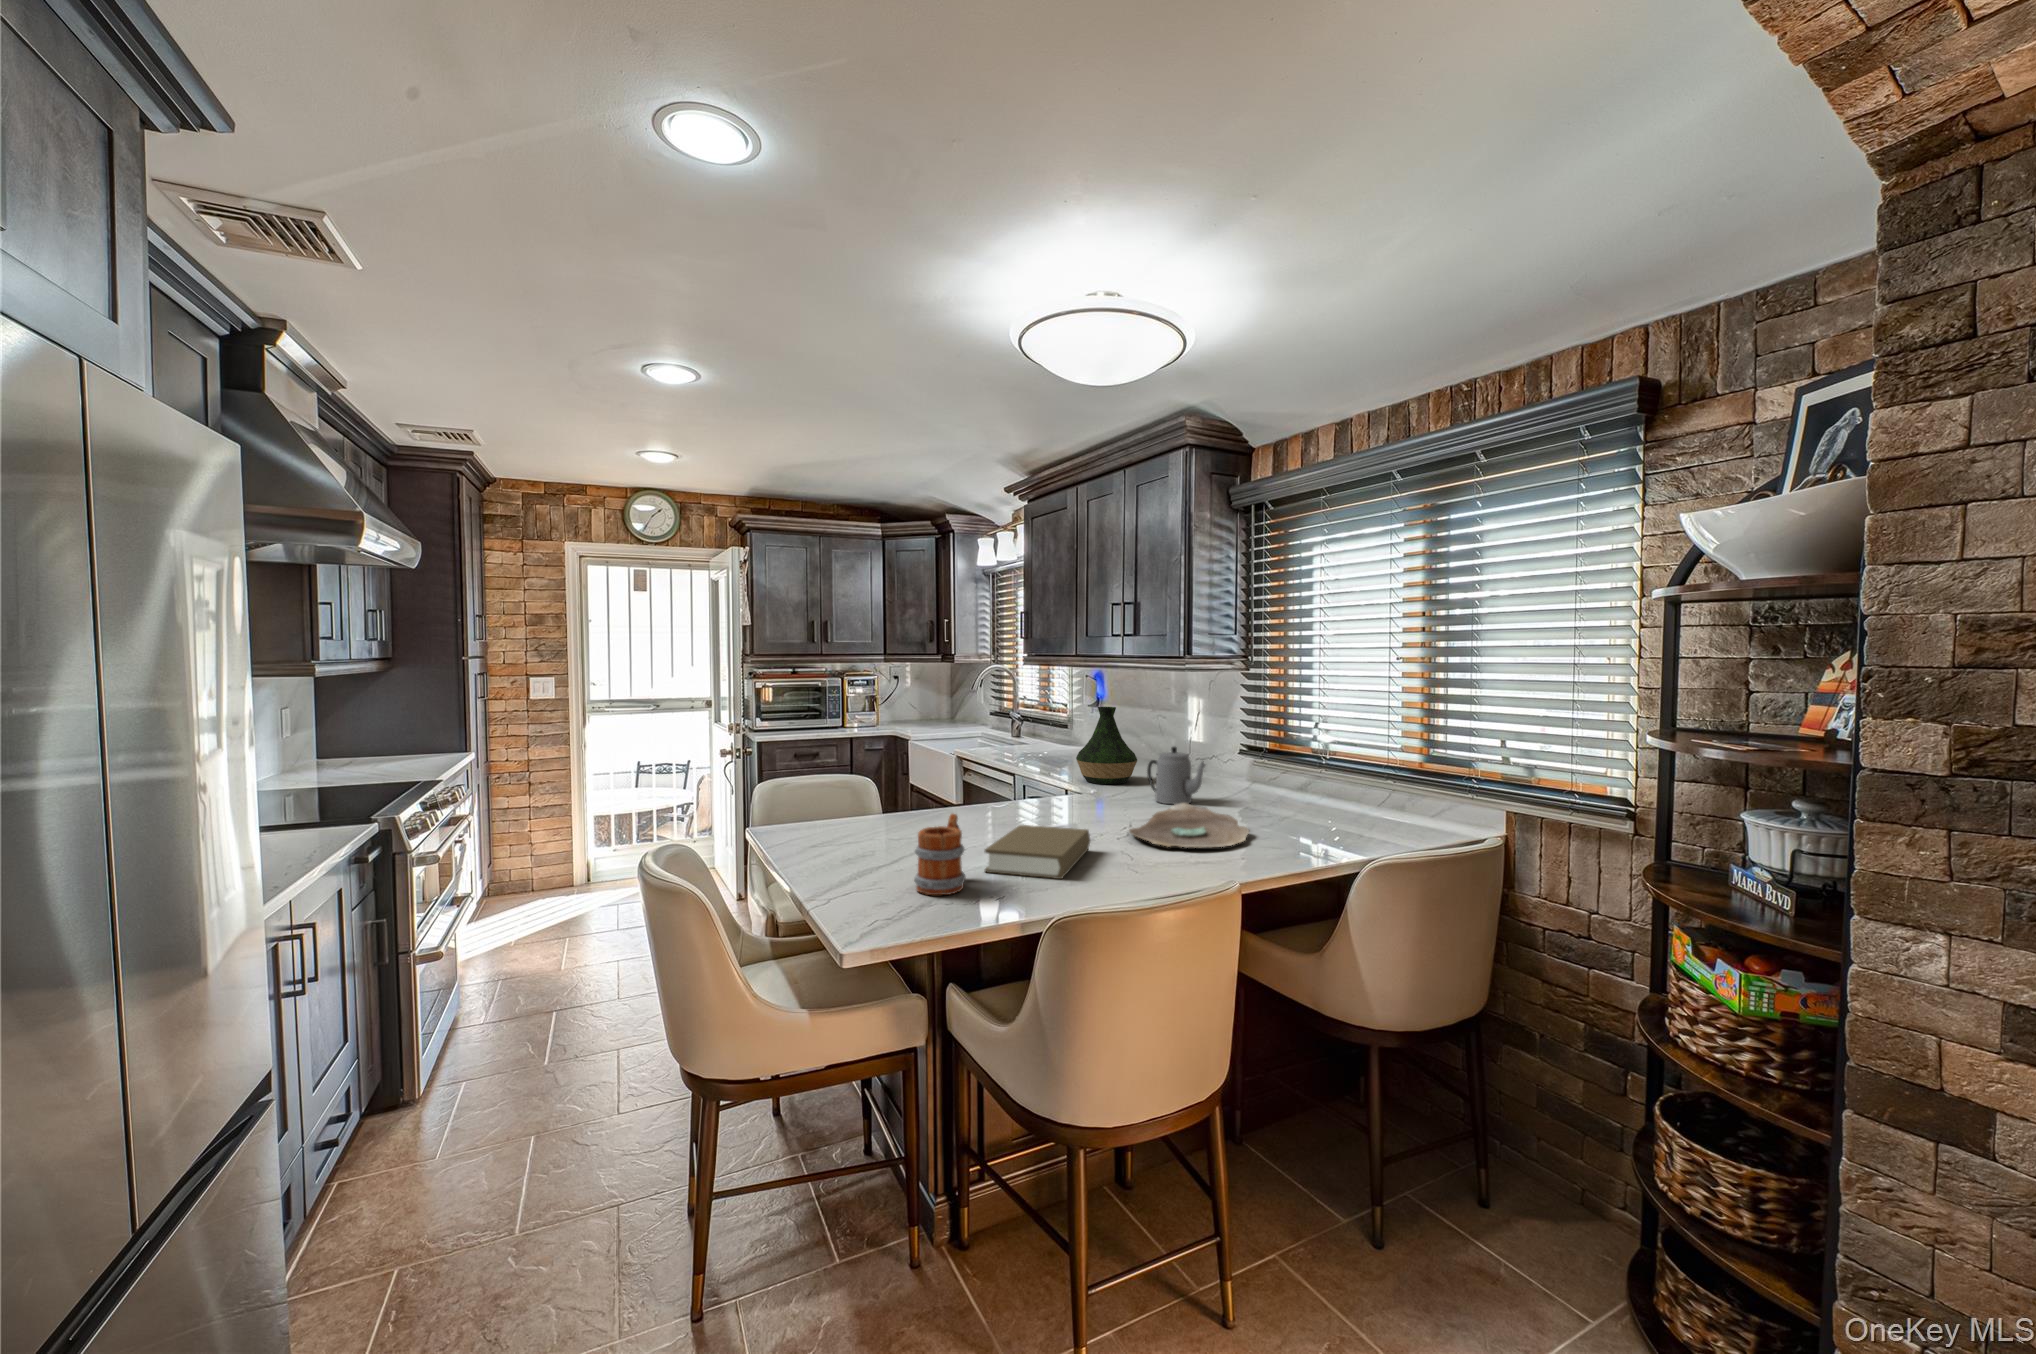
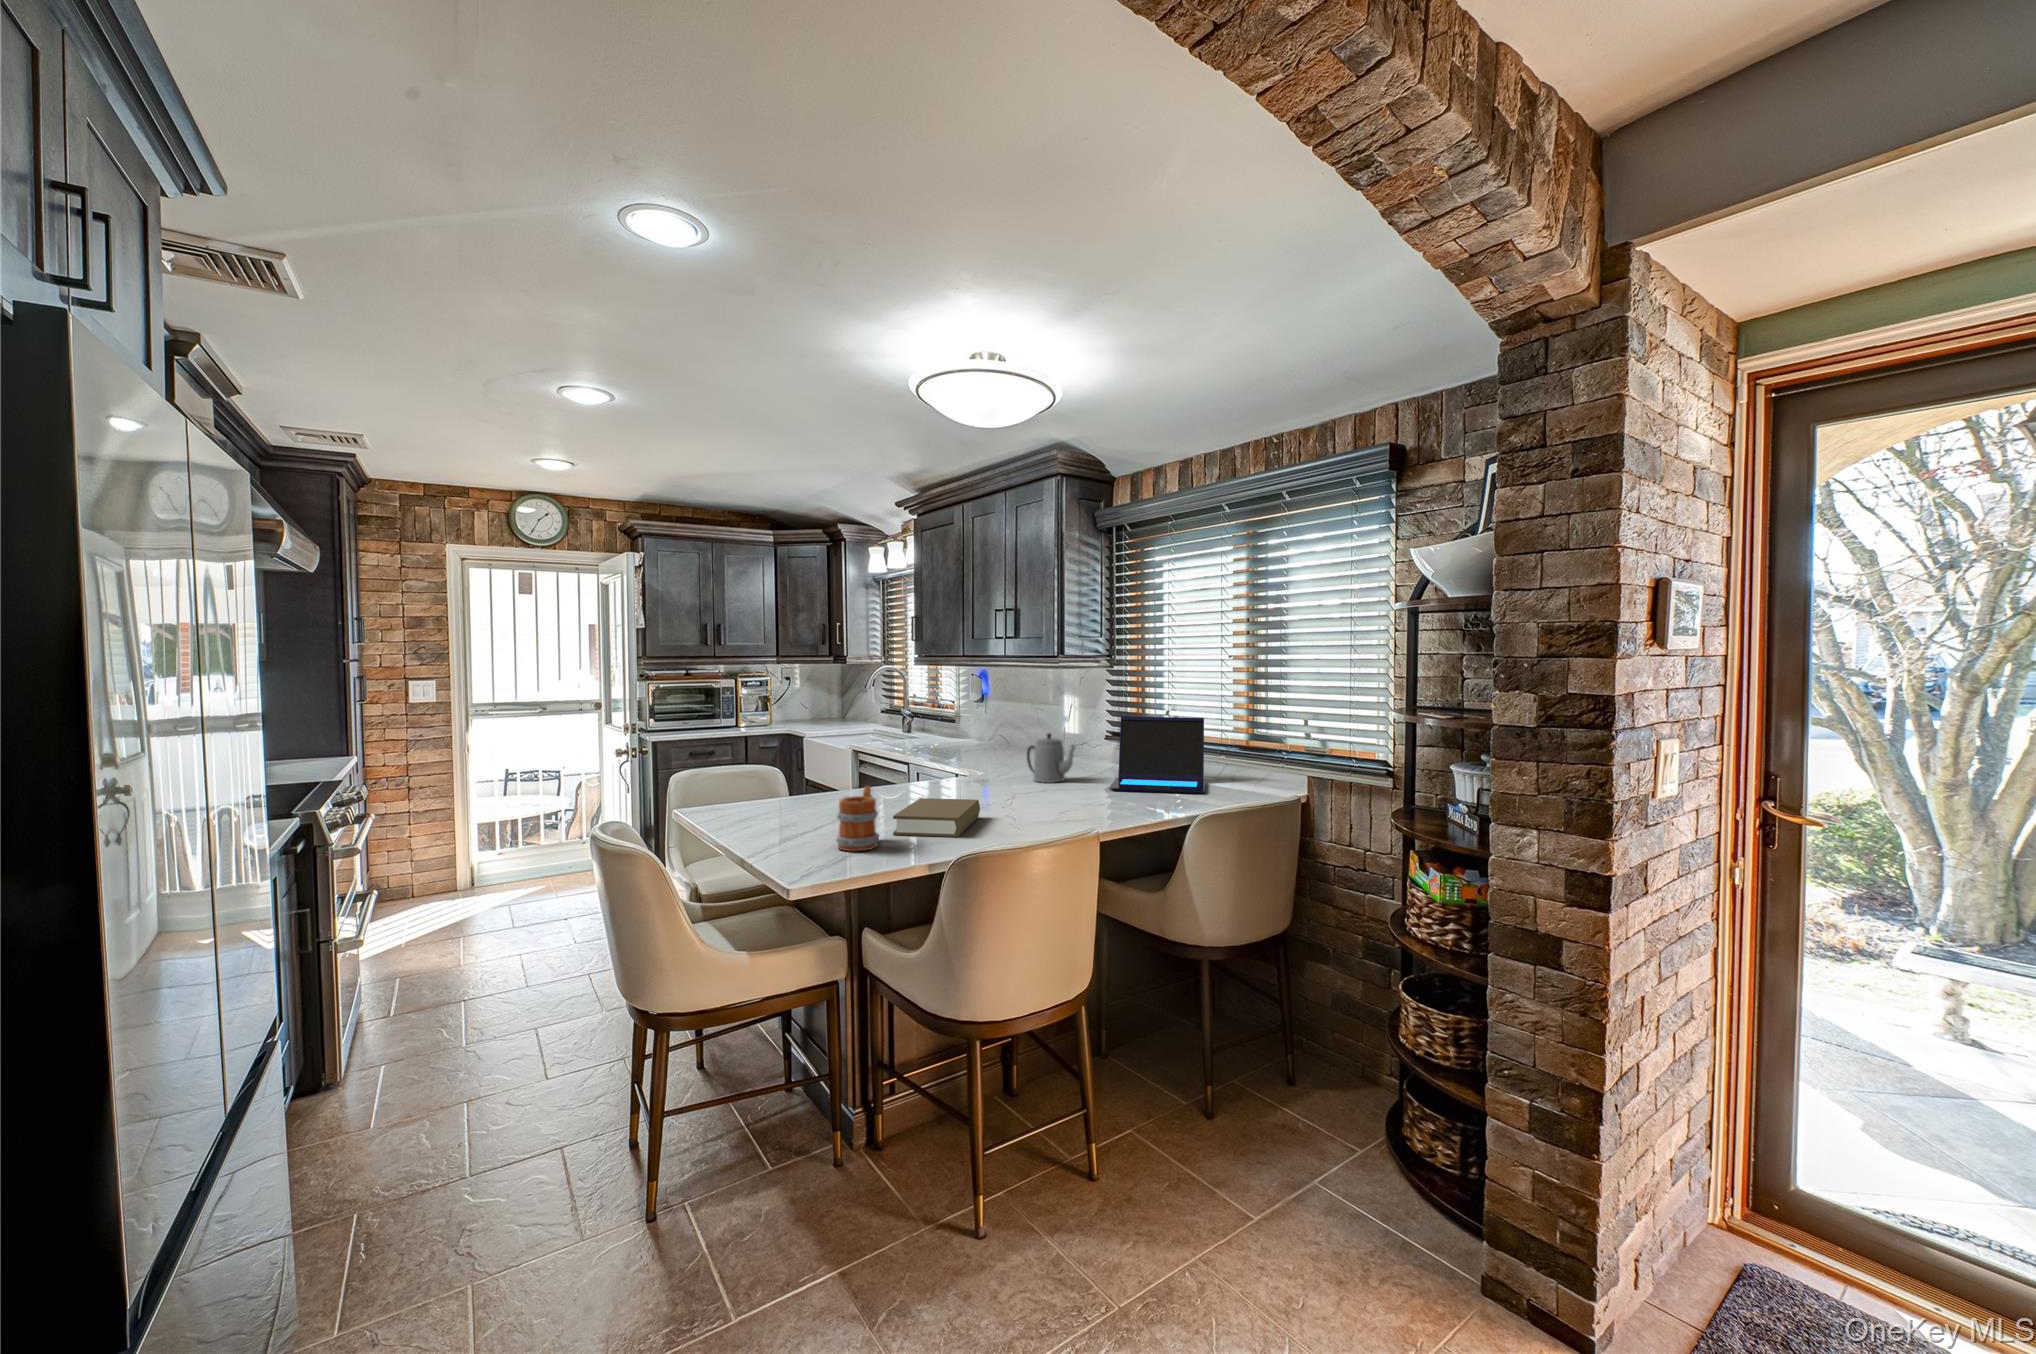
vase: present [1076,707,1137,784] -> none [964,701,1018,769]
laptop: none [1247,728,1367,827] -> present [1109,716,1205,794]
decorative bowl: present [1129,803,1249,847] -> none [1011,779,1110,812]

